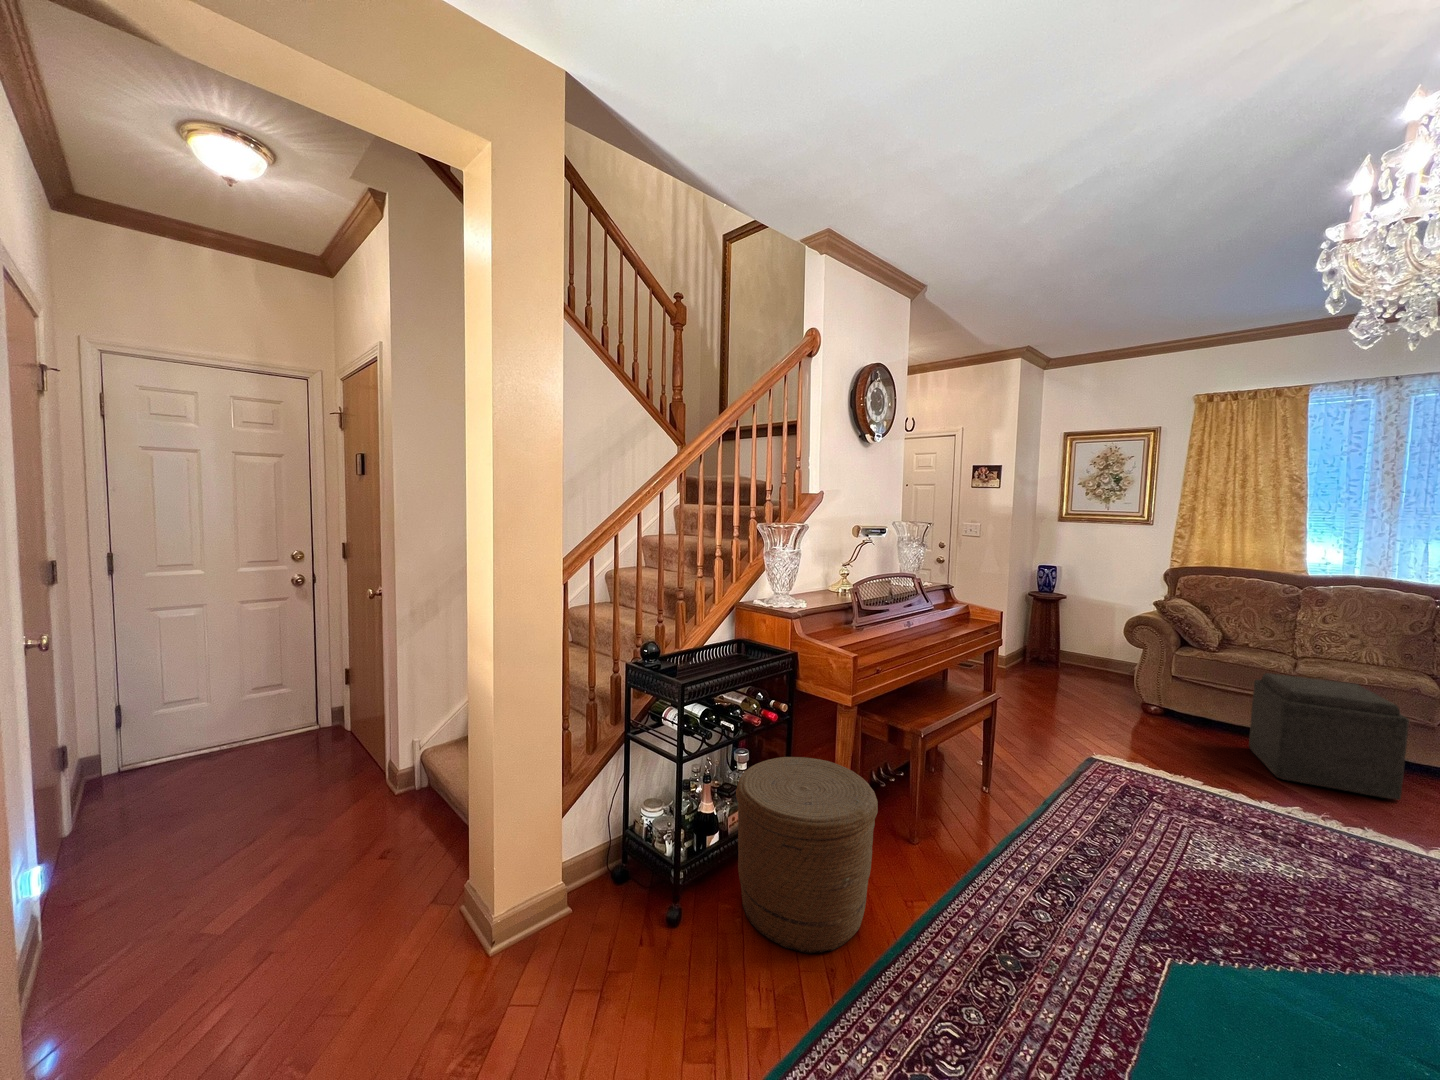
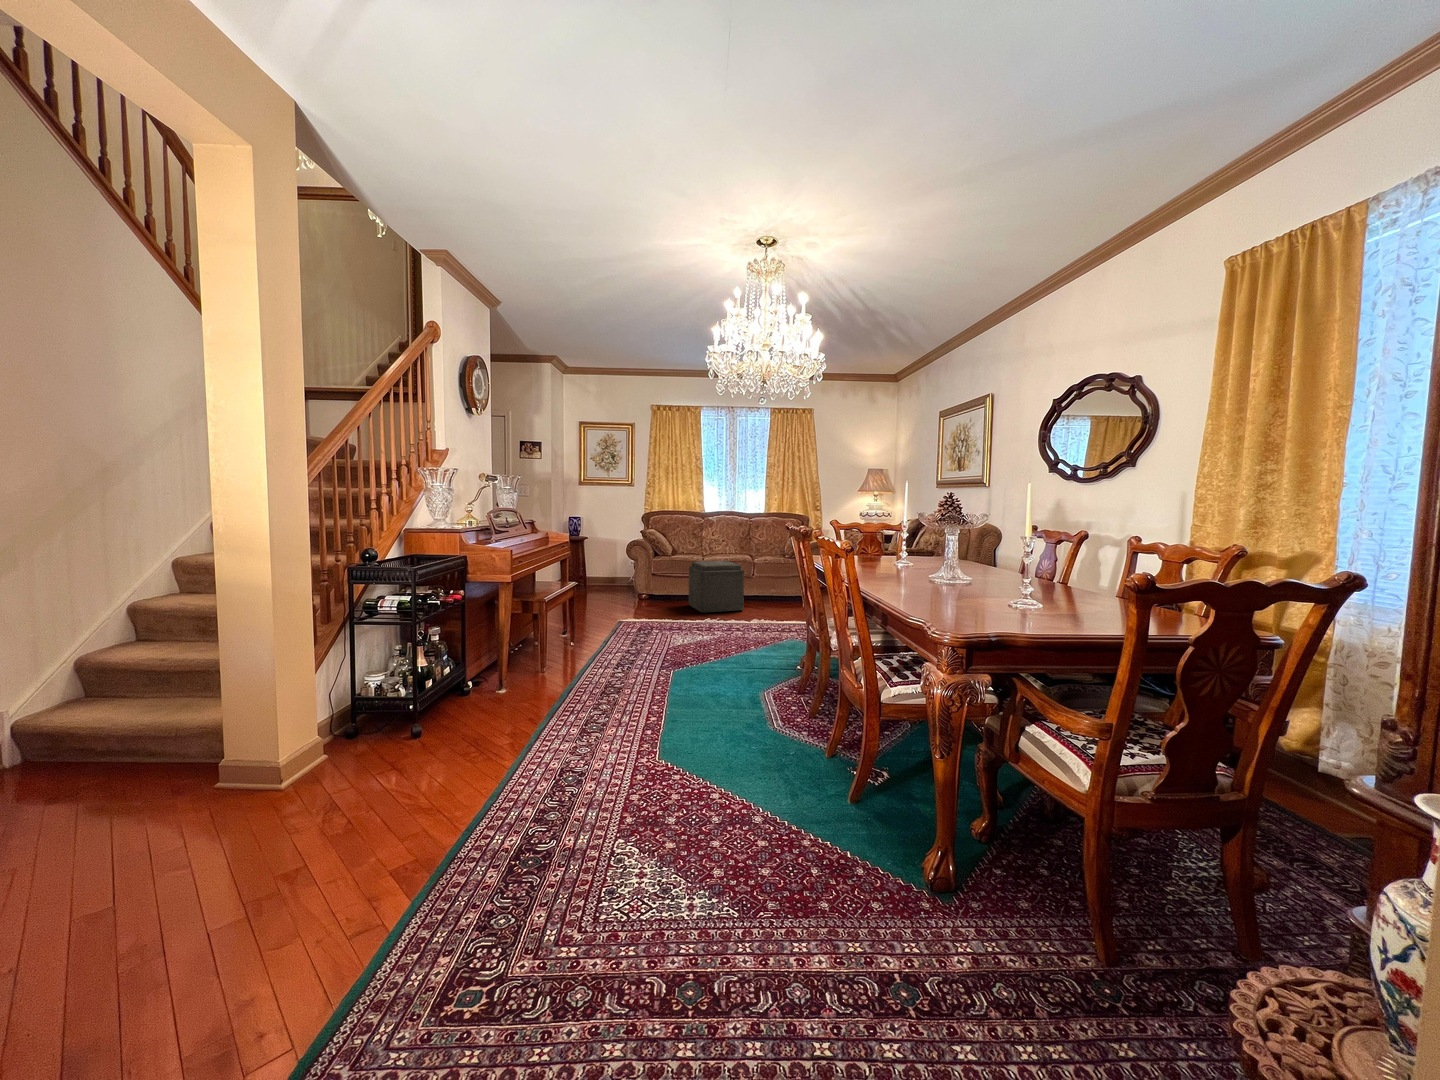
woven basket: present [736,757,878,954] -> none [445,619,540,720]

